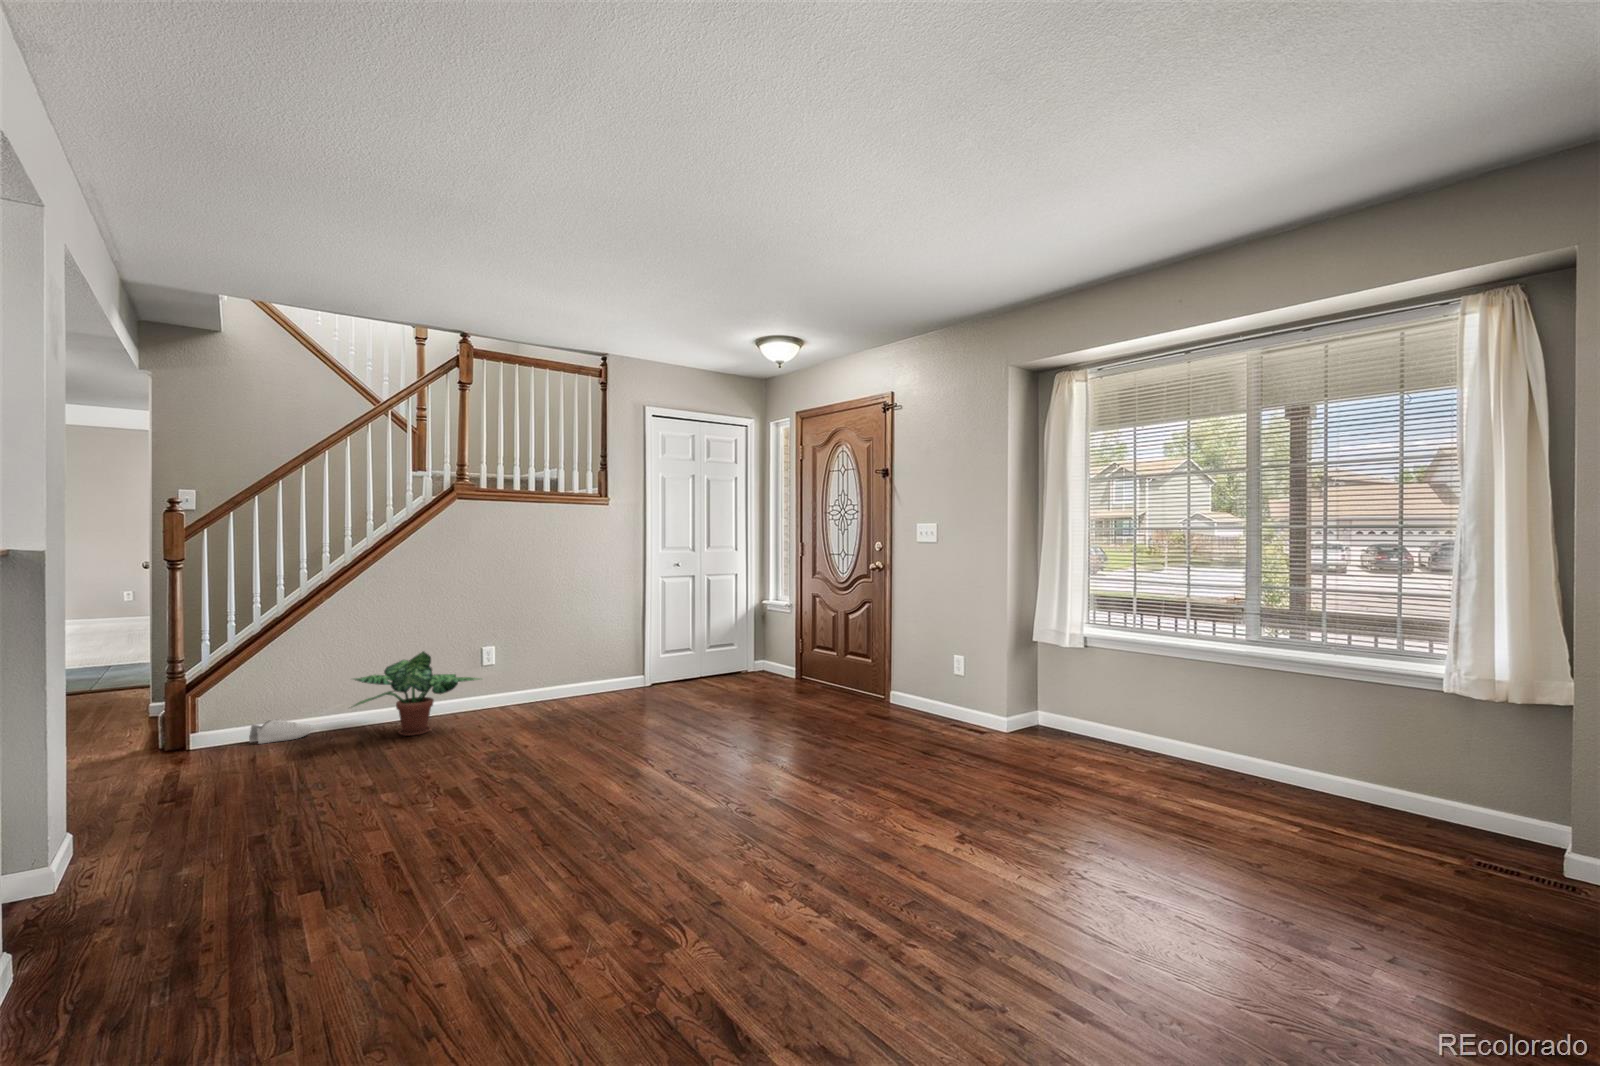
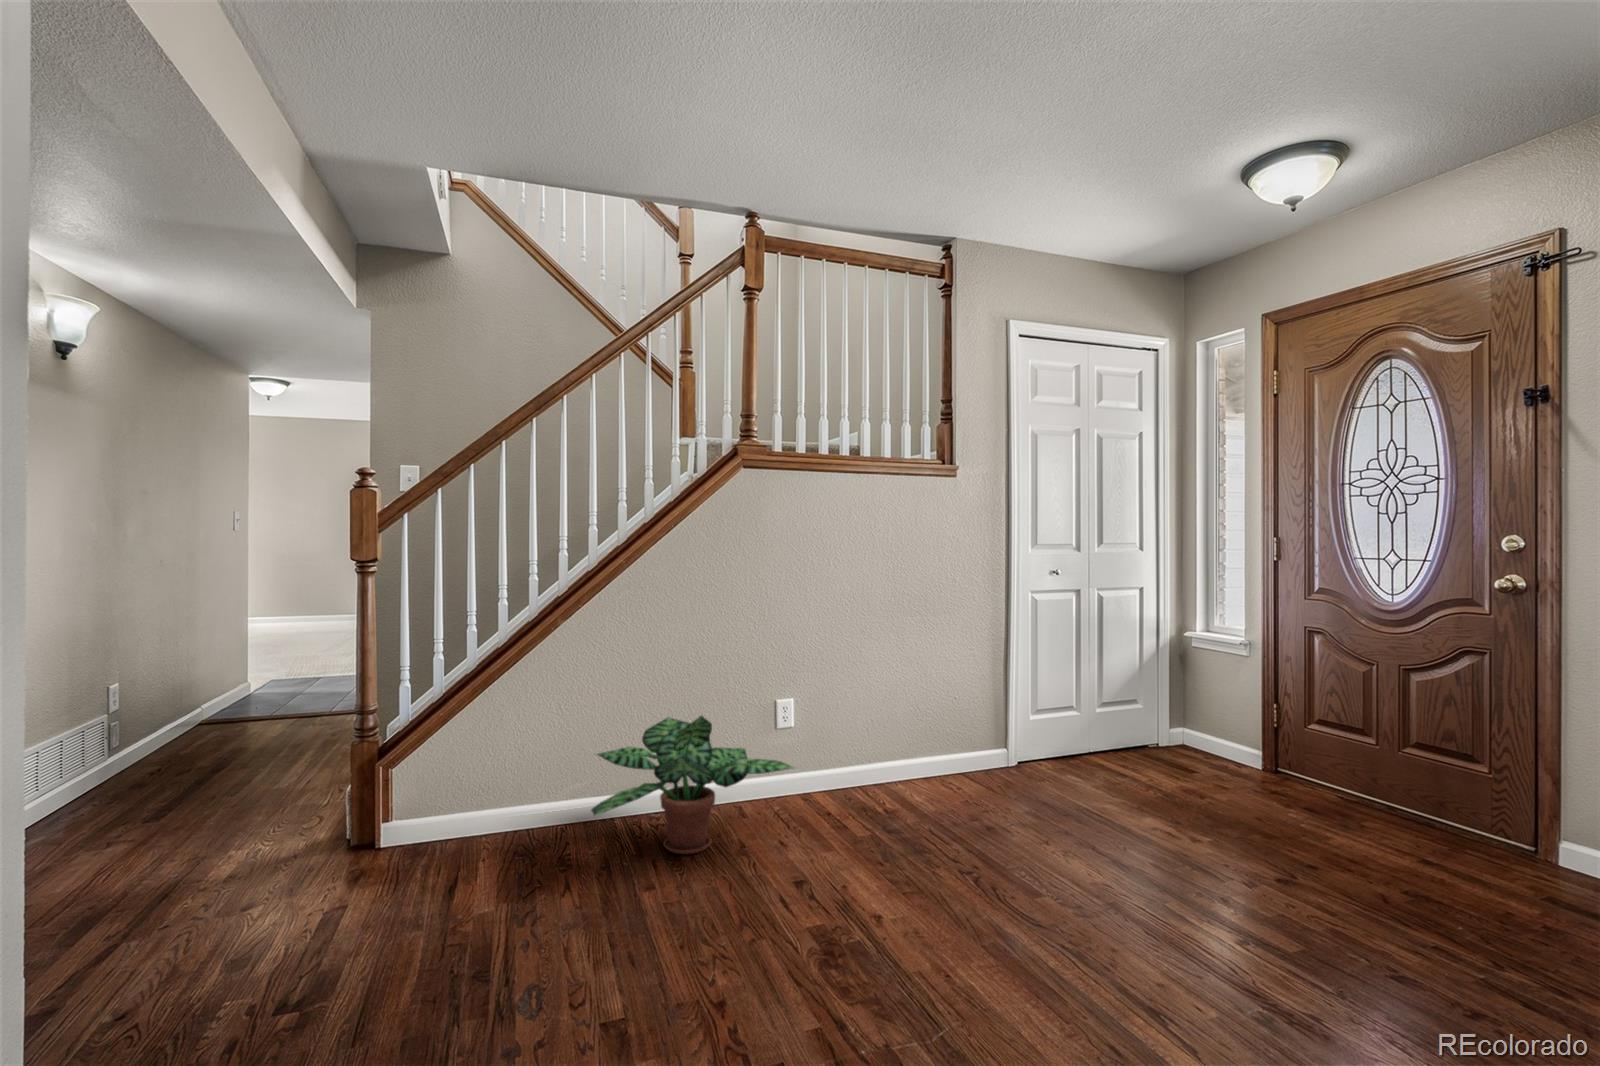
shoe: present [249,720,313,744] -> none [460,806,545,846]

